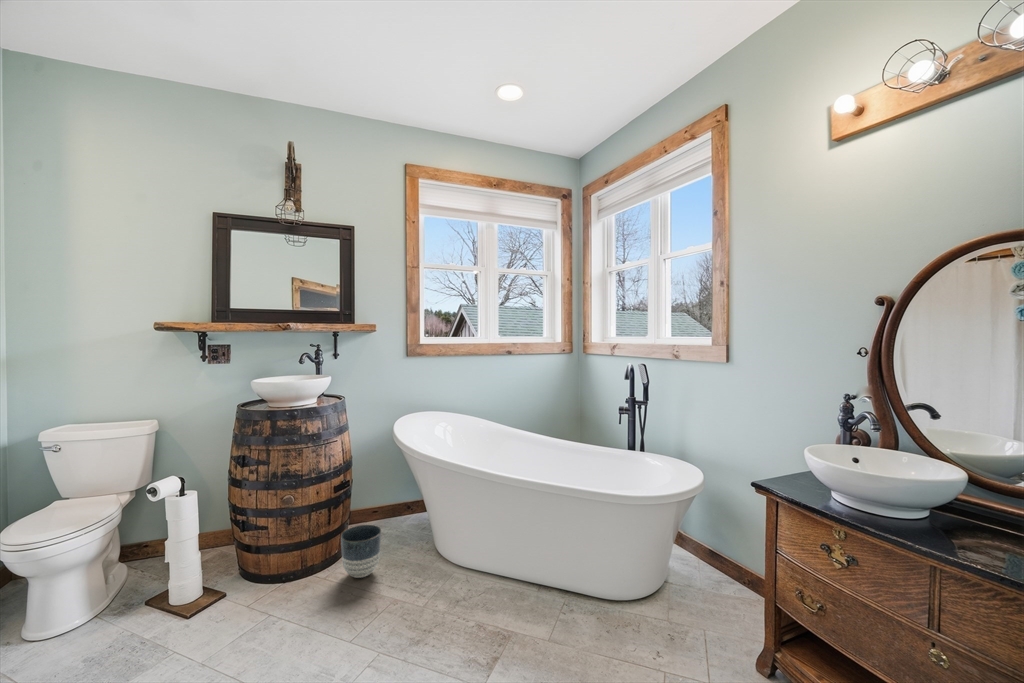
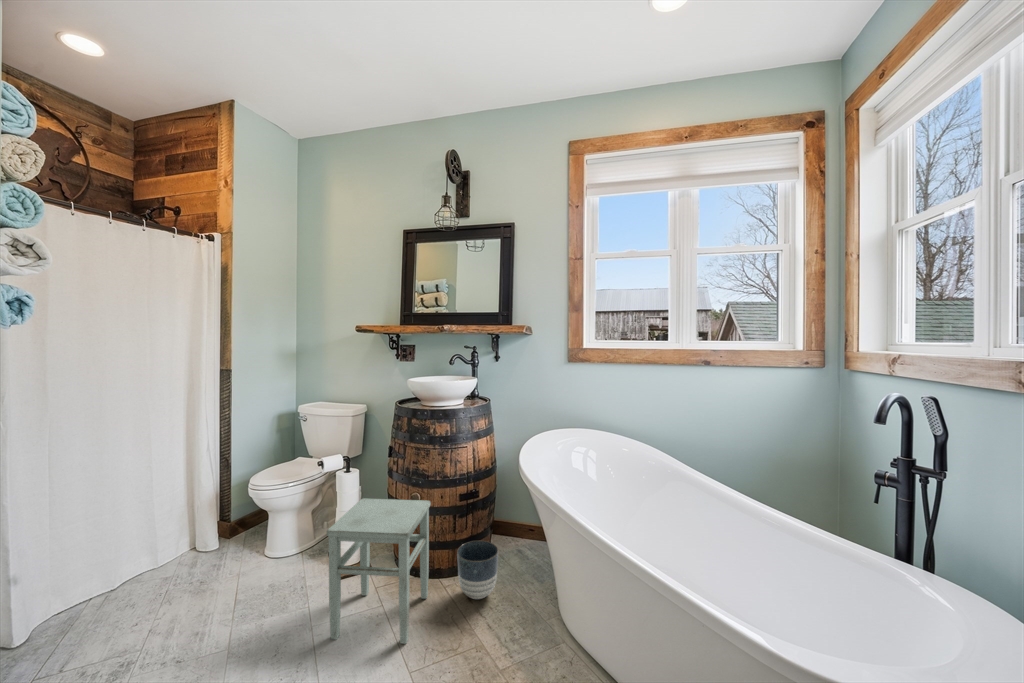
stool: none [230,497,330,661] -> present [327,498,431,644]

